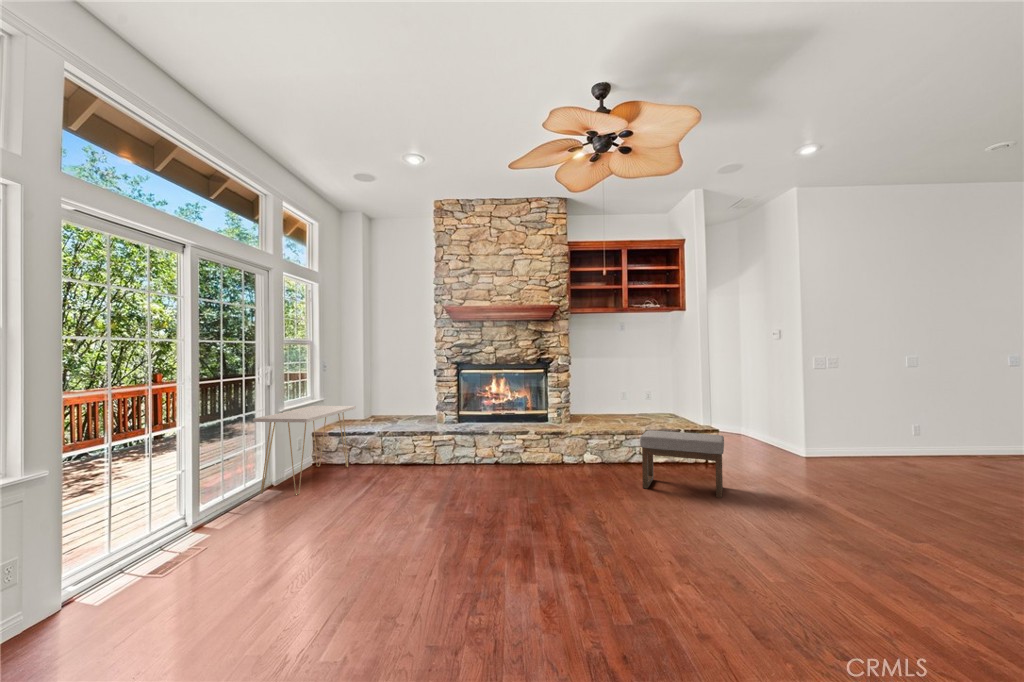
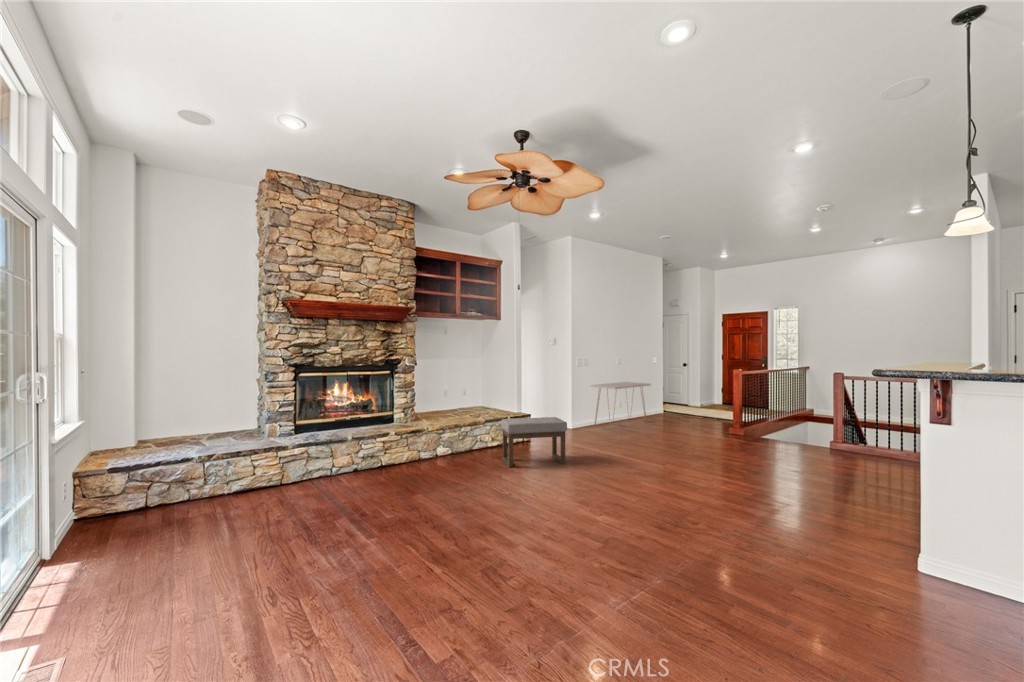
console table: present [253,406,356,495] -> present [591,382,651,425]

